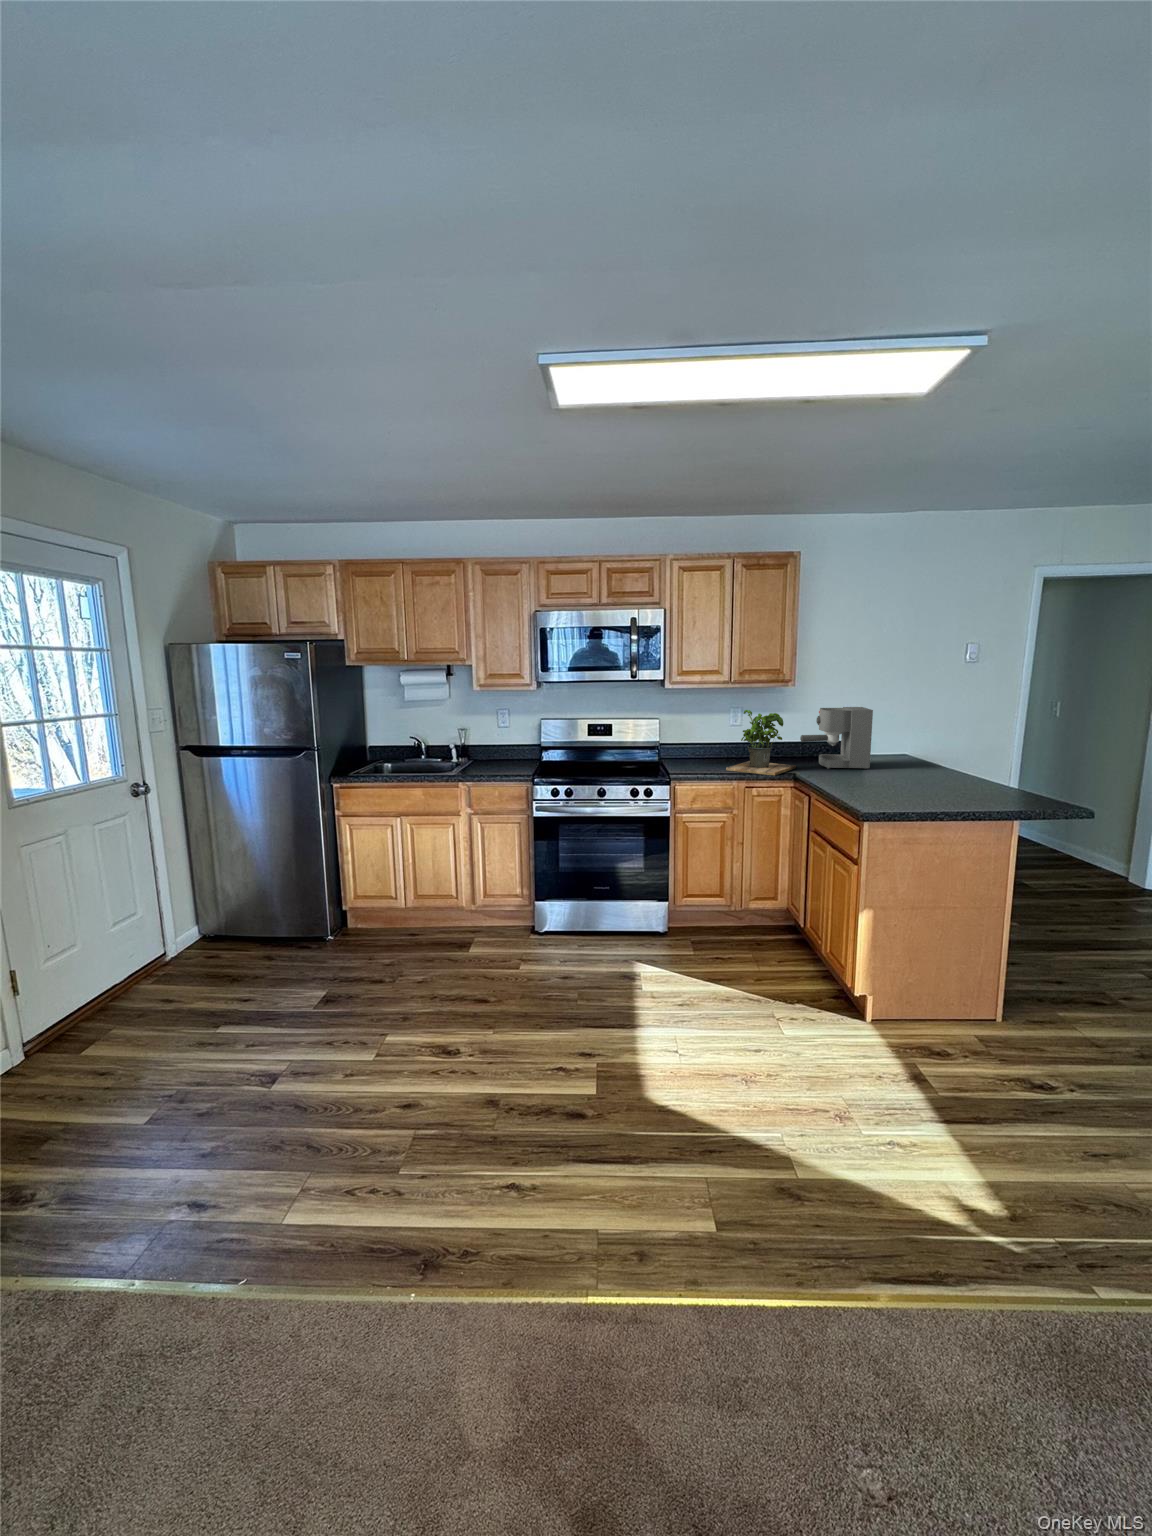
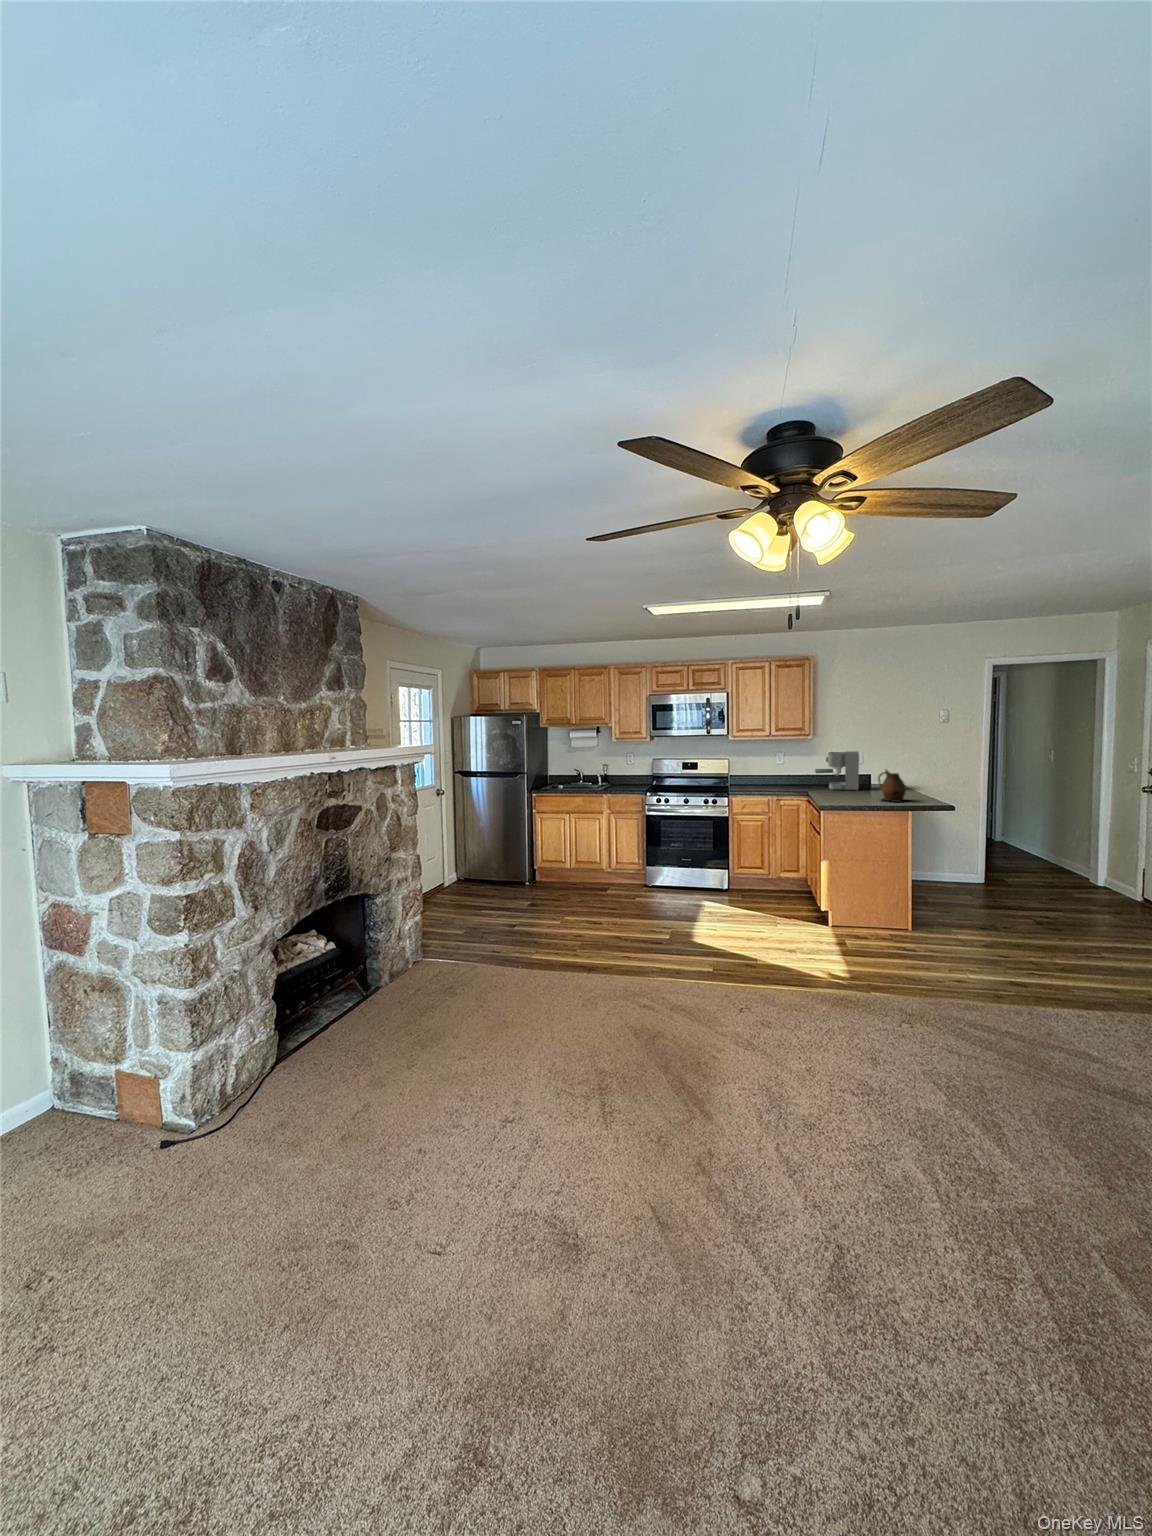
potted plant: present [726,710,796,775] -> none [765,753,811,793]
ceramic pitcher: none [940,739,996,799] -> present [878,770,909,802]

